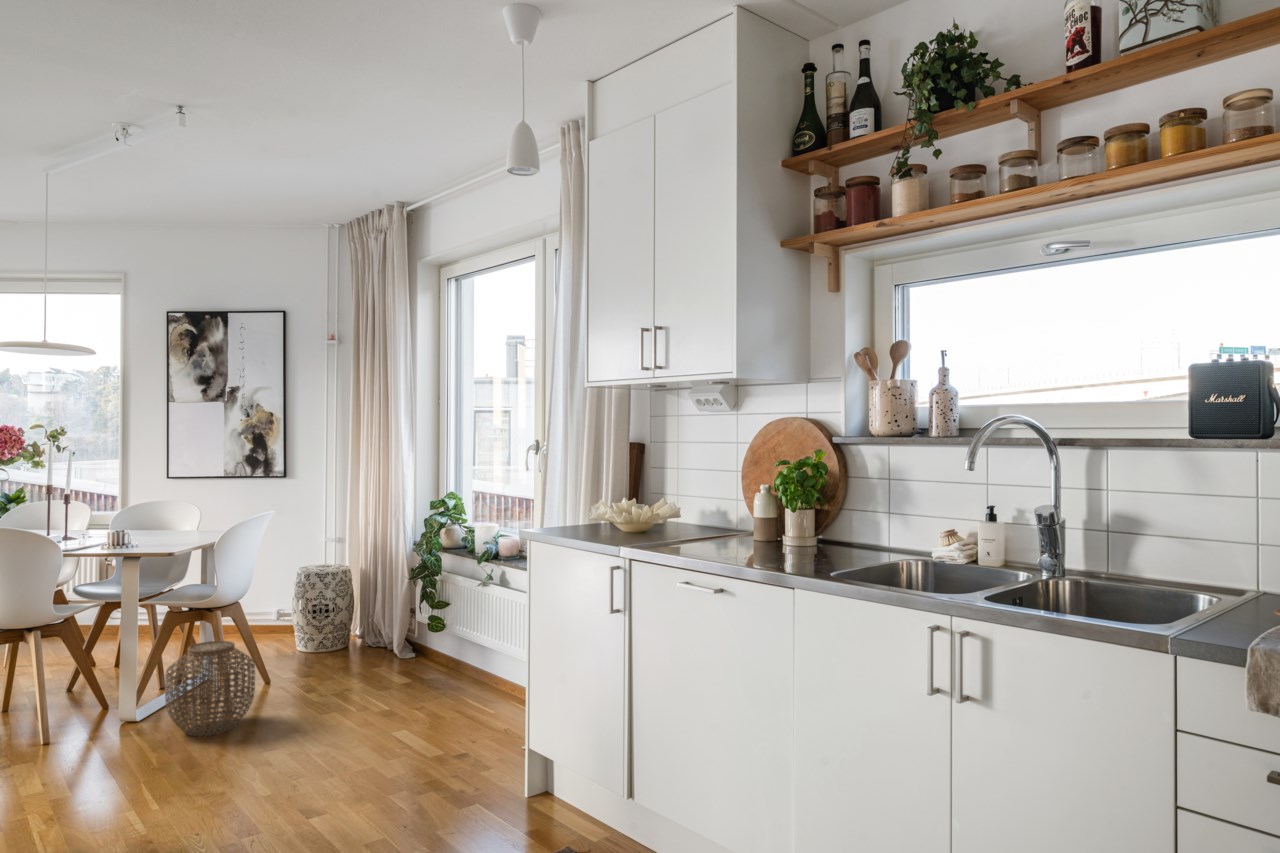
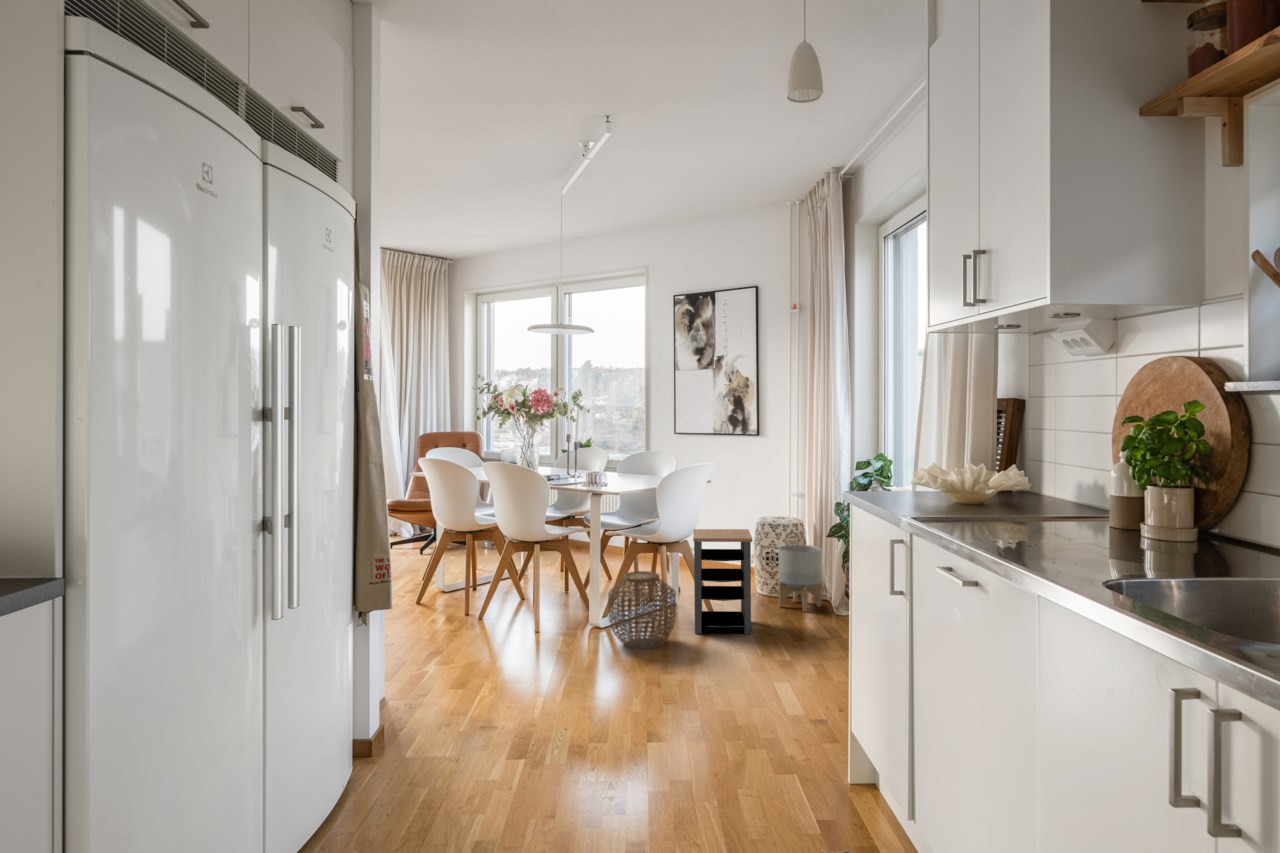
side table: none [251,581,334,706] -> present [693,529,752,634]
planter: none [337,593,384,664] -> present [778,545,822,612]

